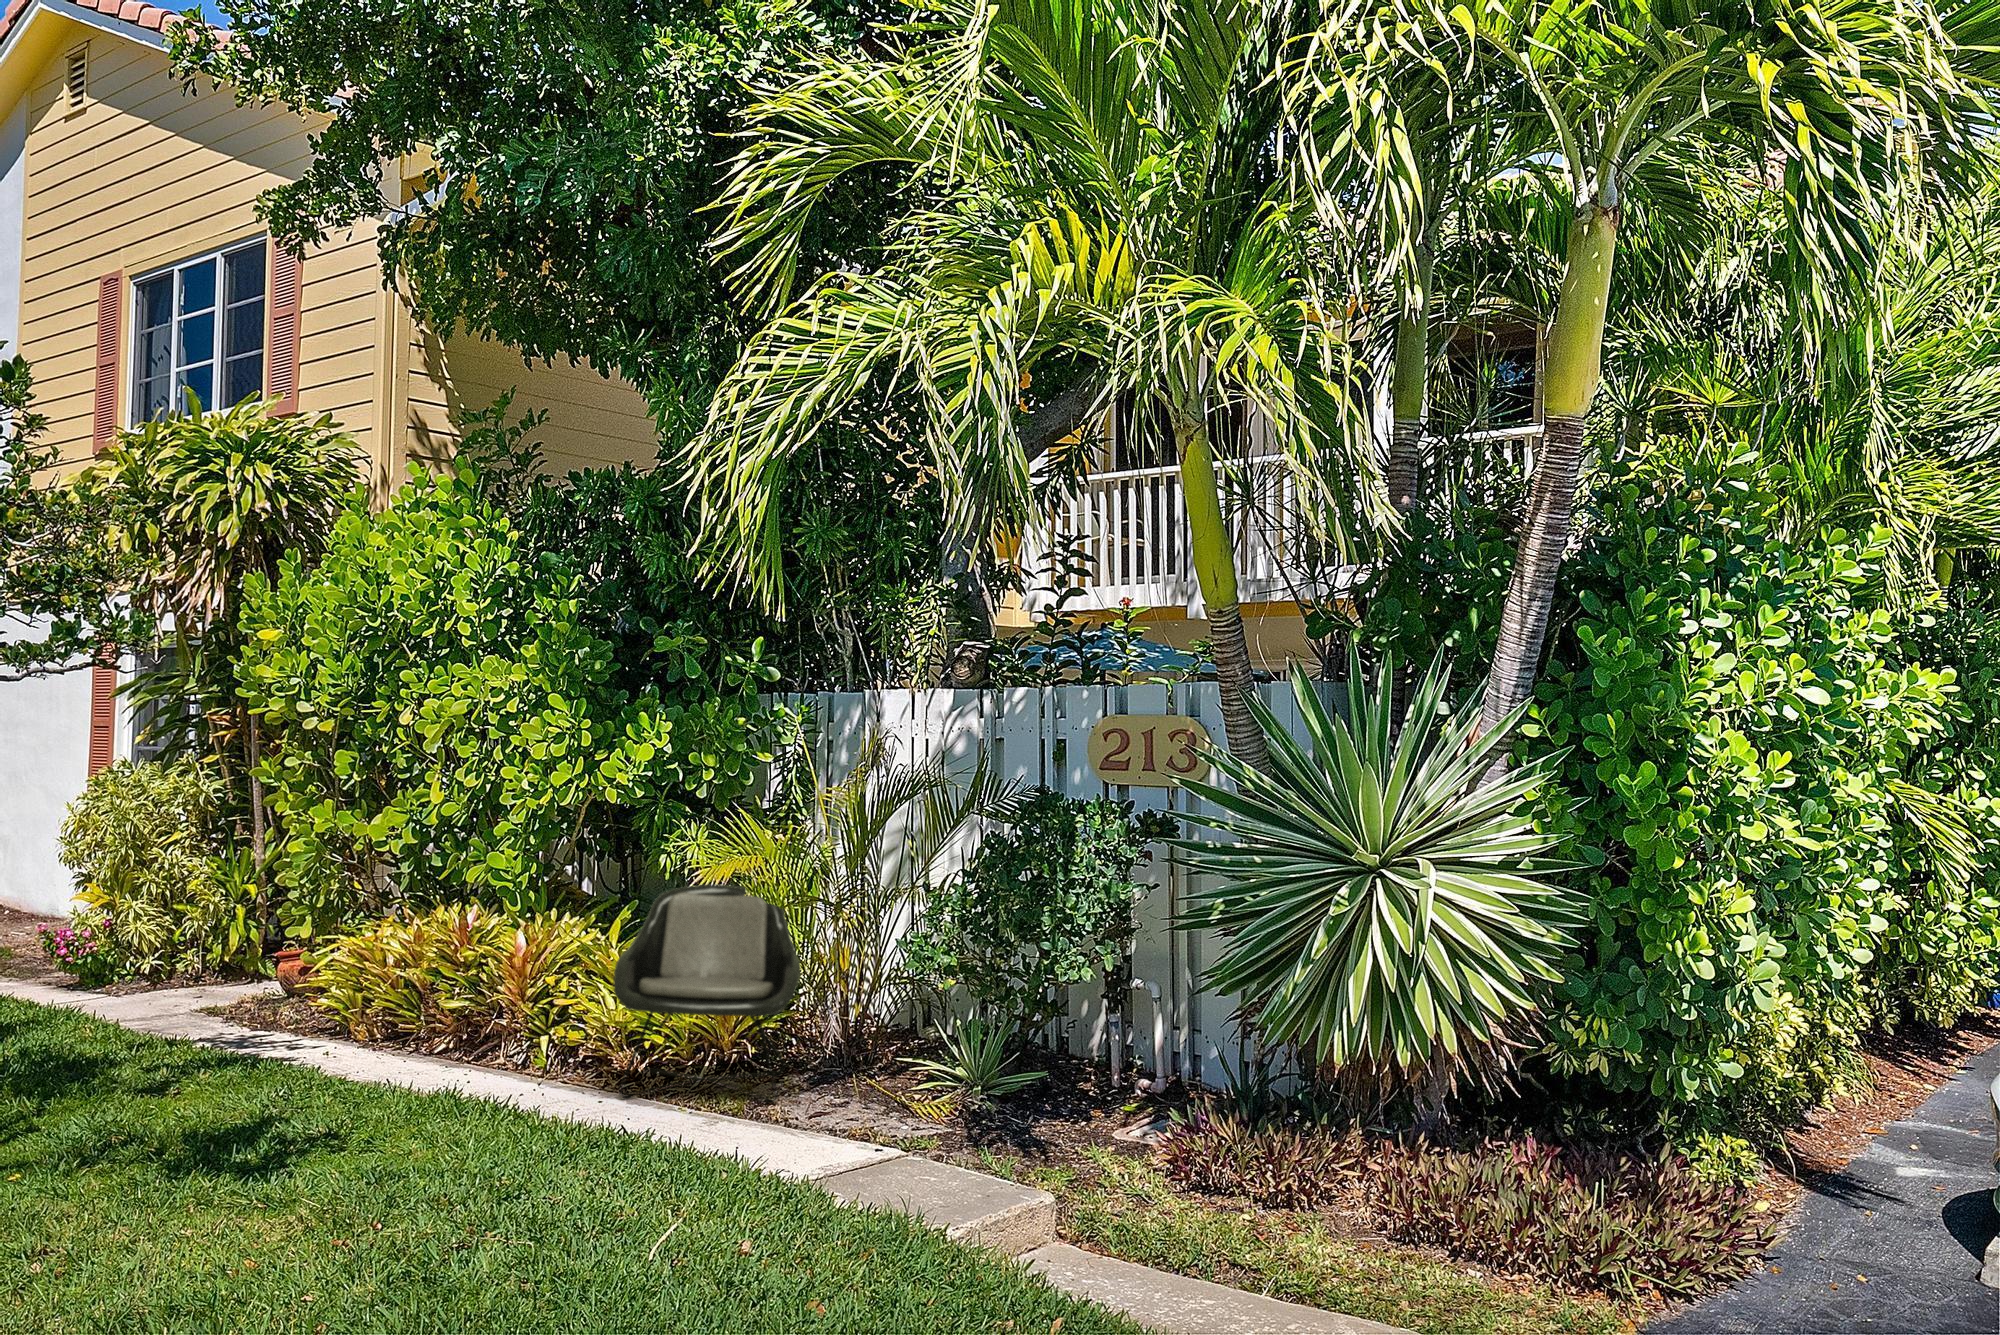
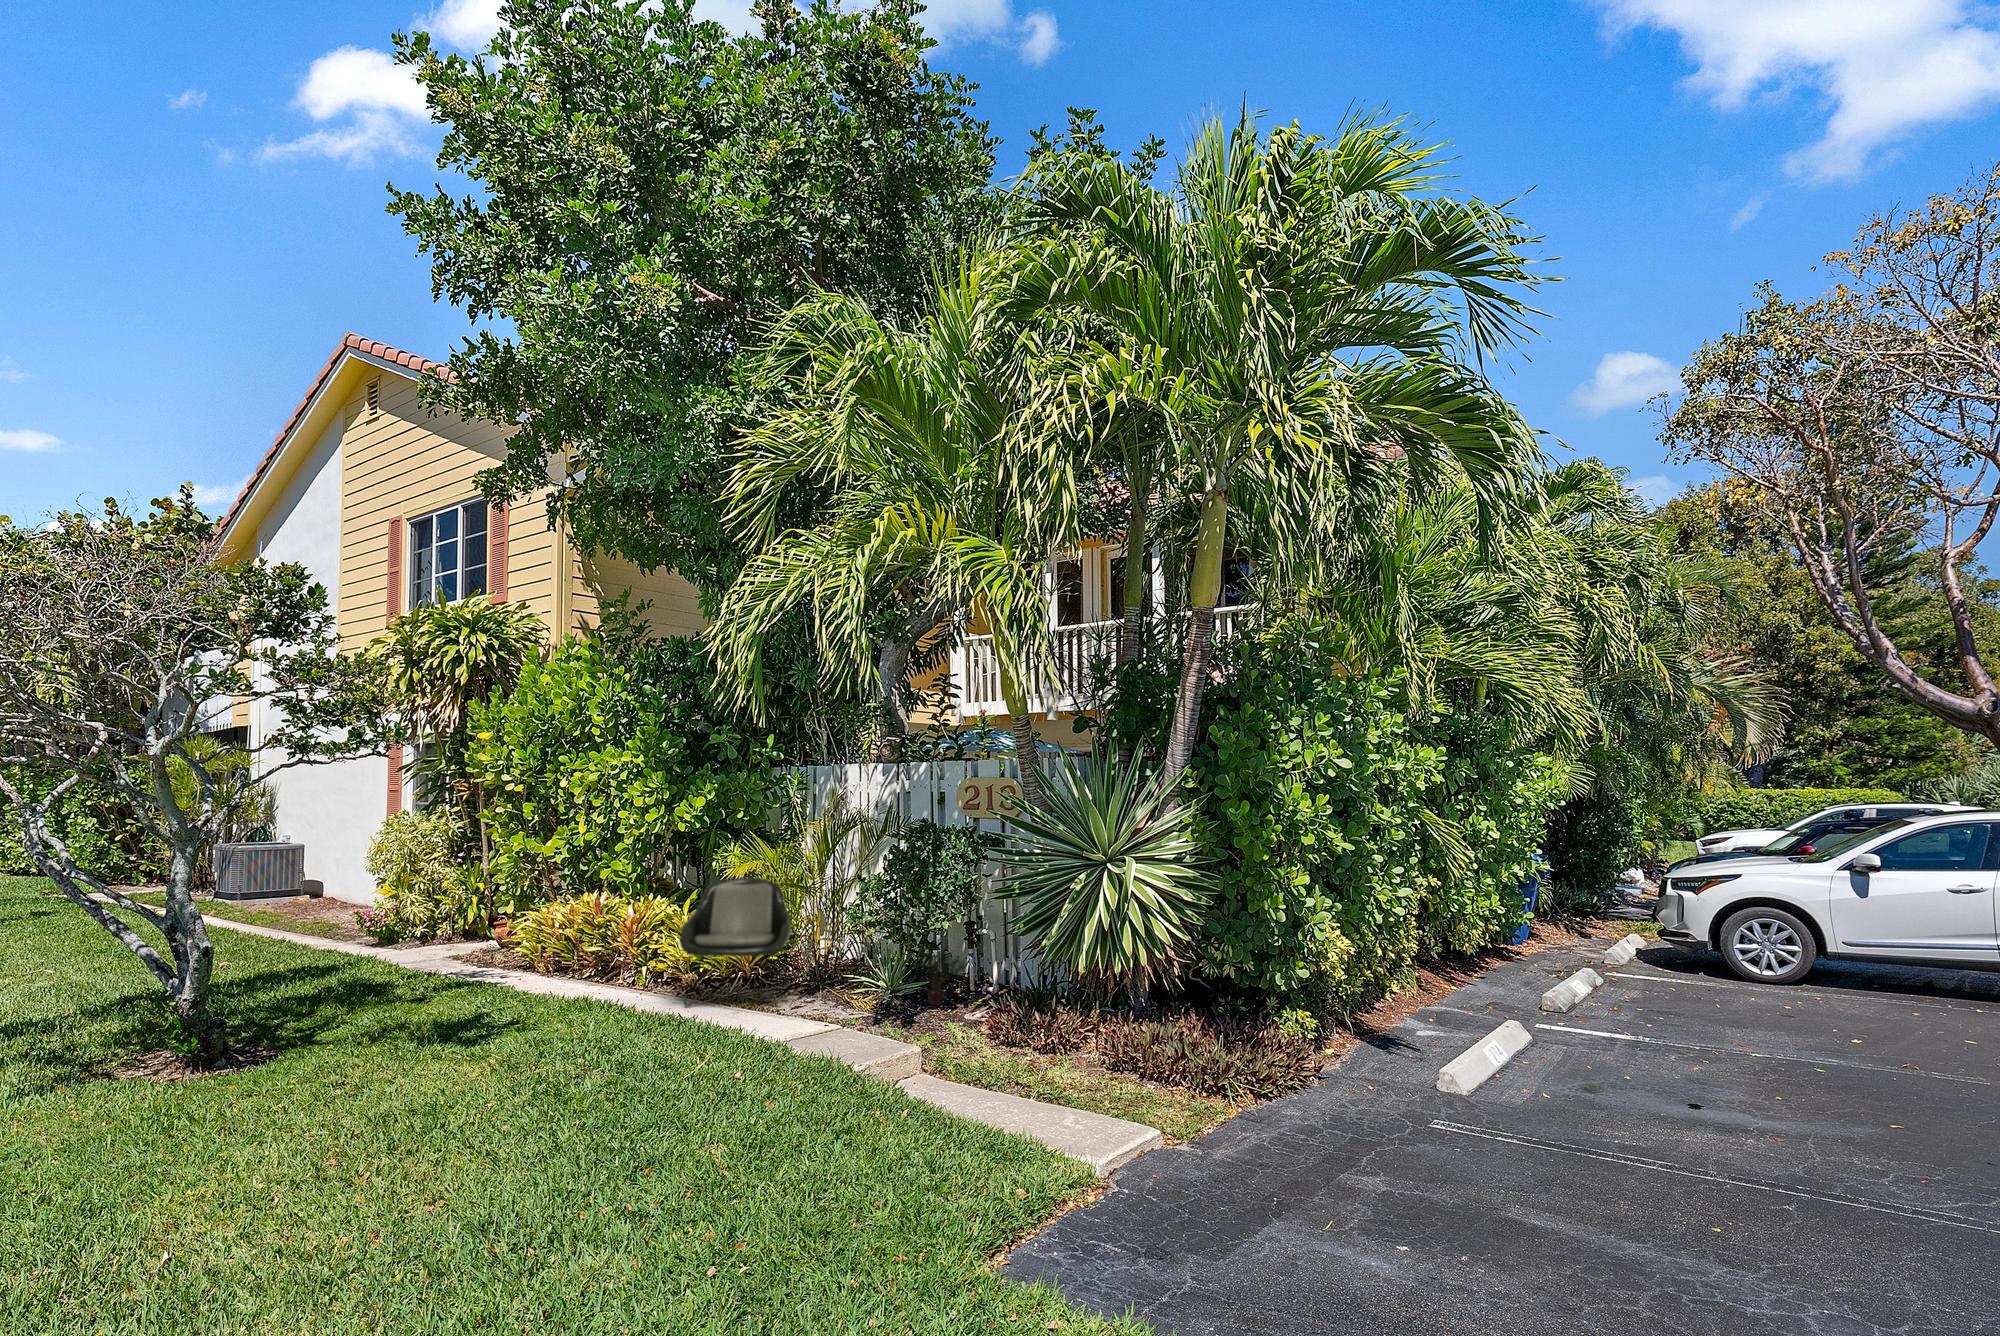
potted plant: none [1008,1018,1104,1113] -> present [916,952,965,1006]

